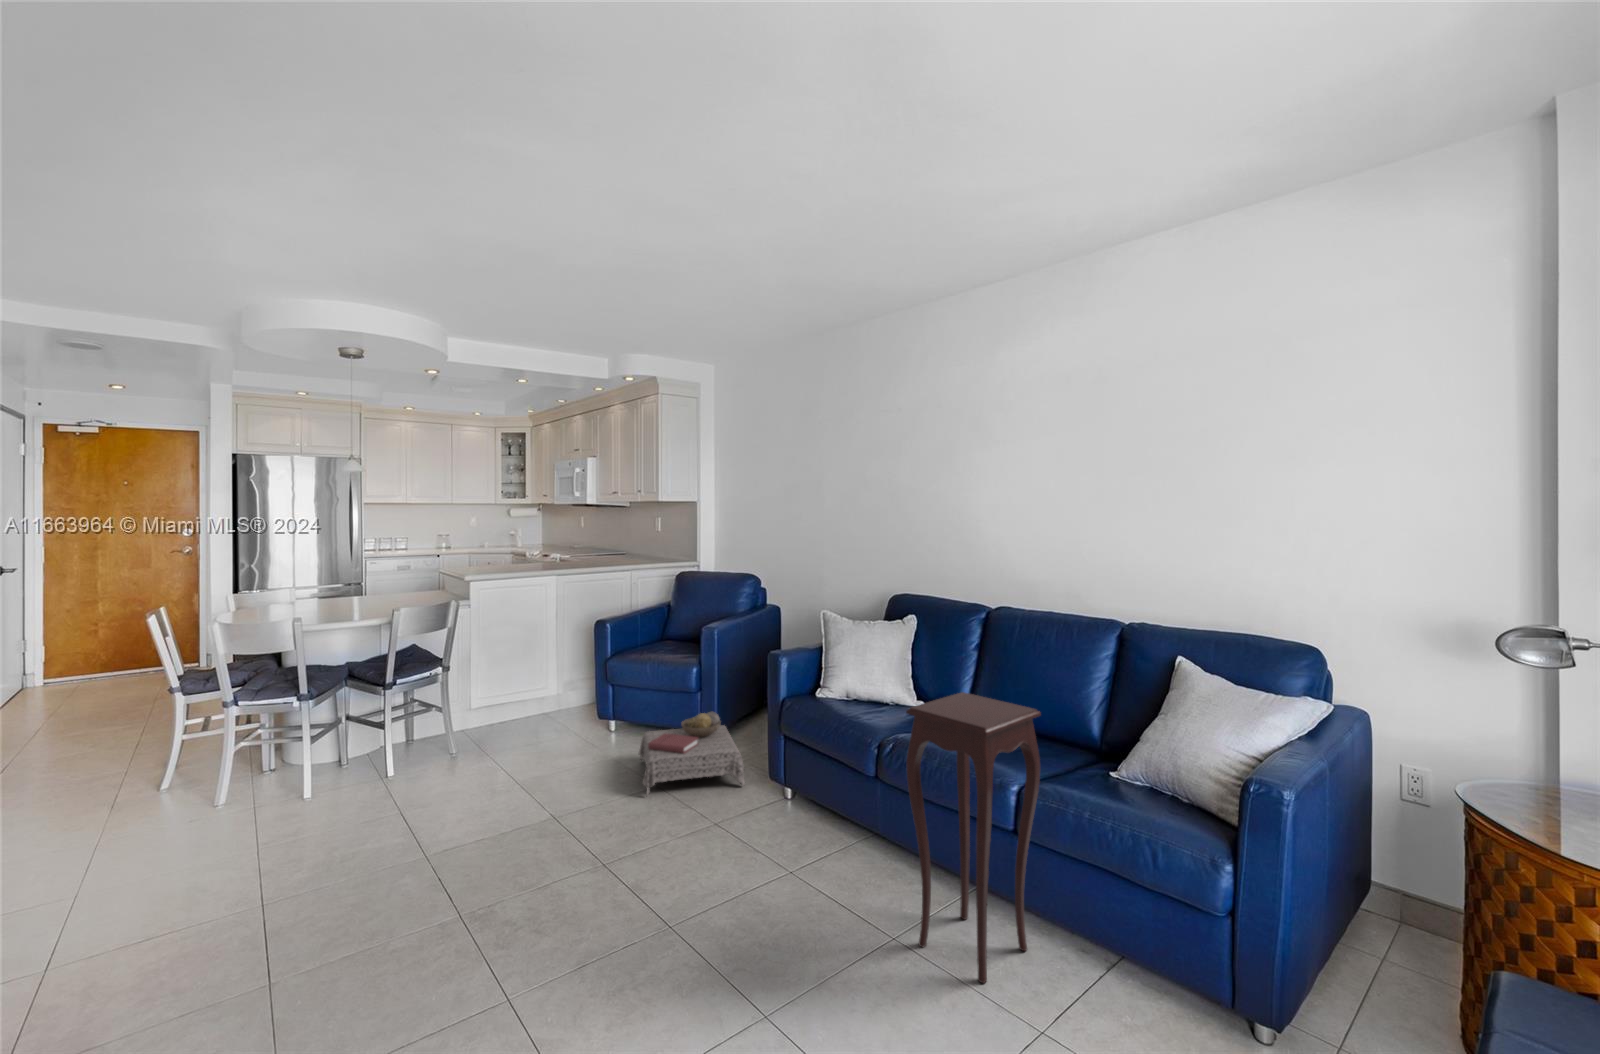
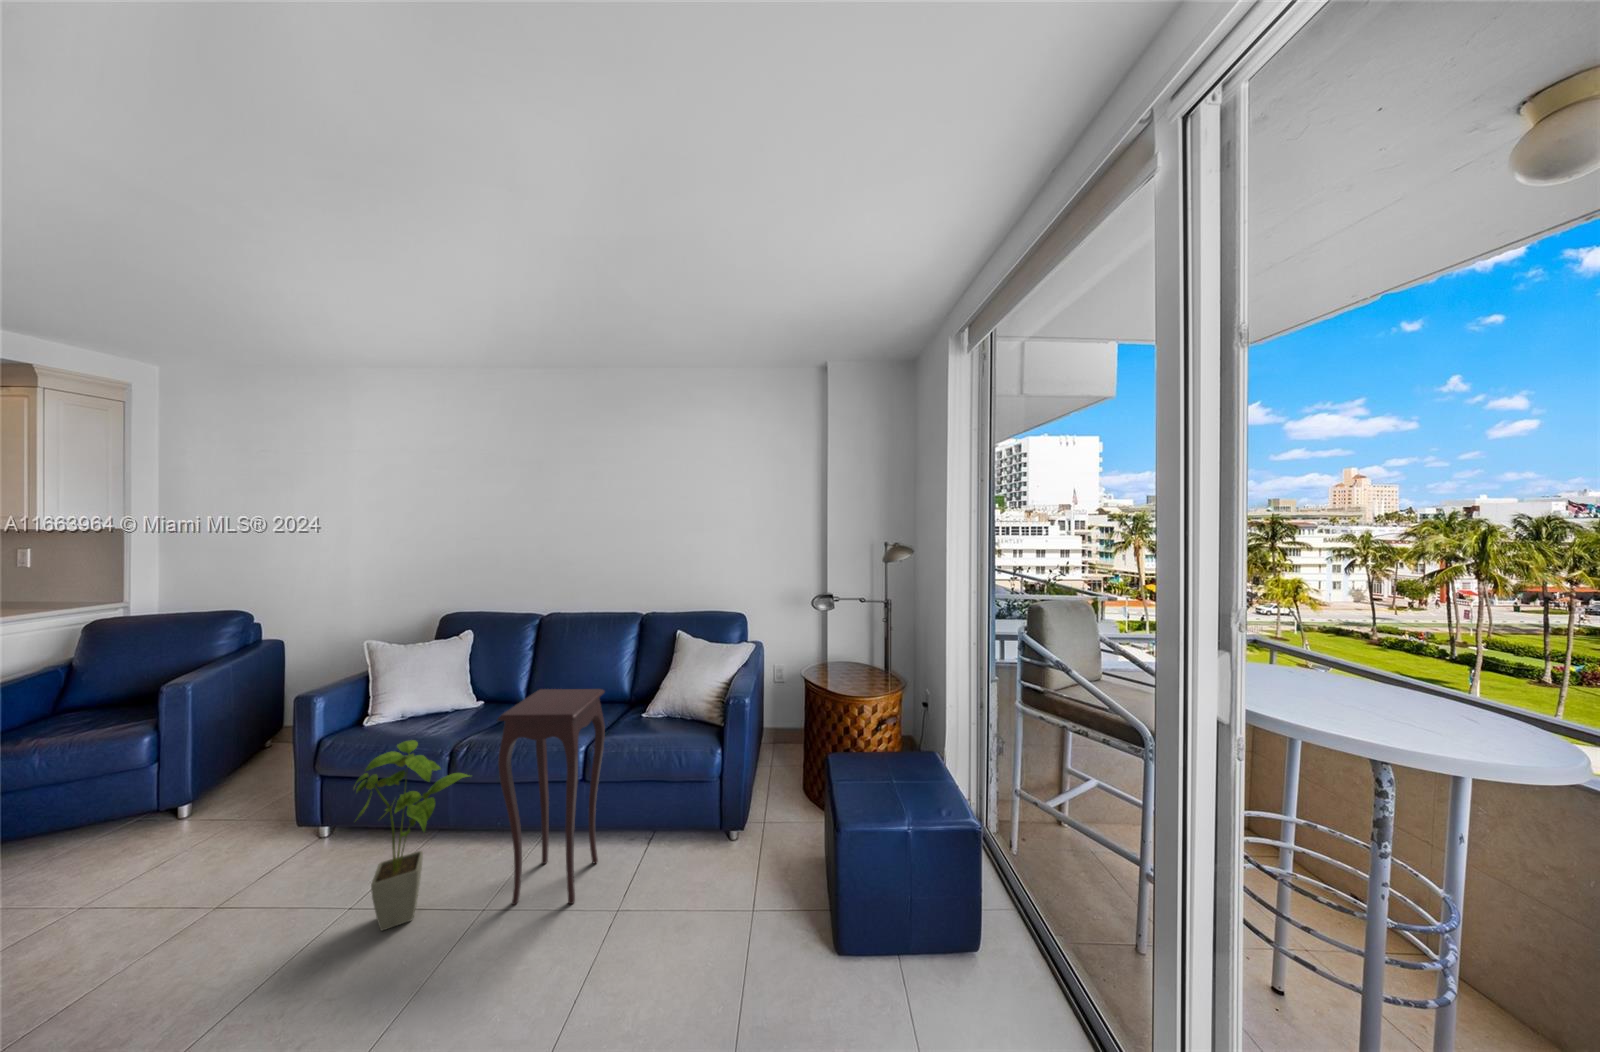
ottoman: present [639,712,745,795] -> none [32,781,256,929]
house plant: none [786,712,890,908] -> present [355,740,470,931]

